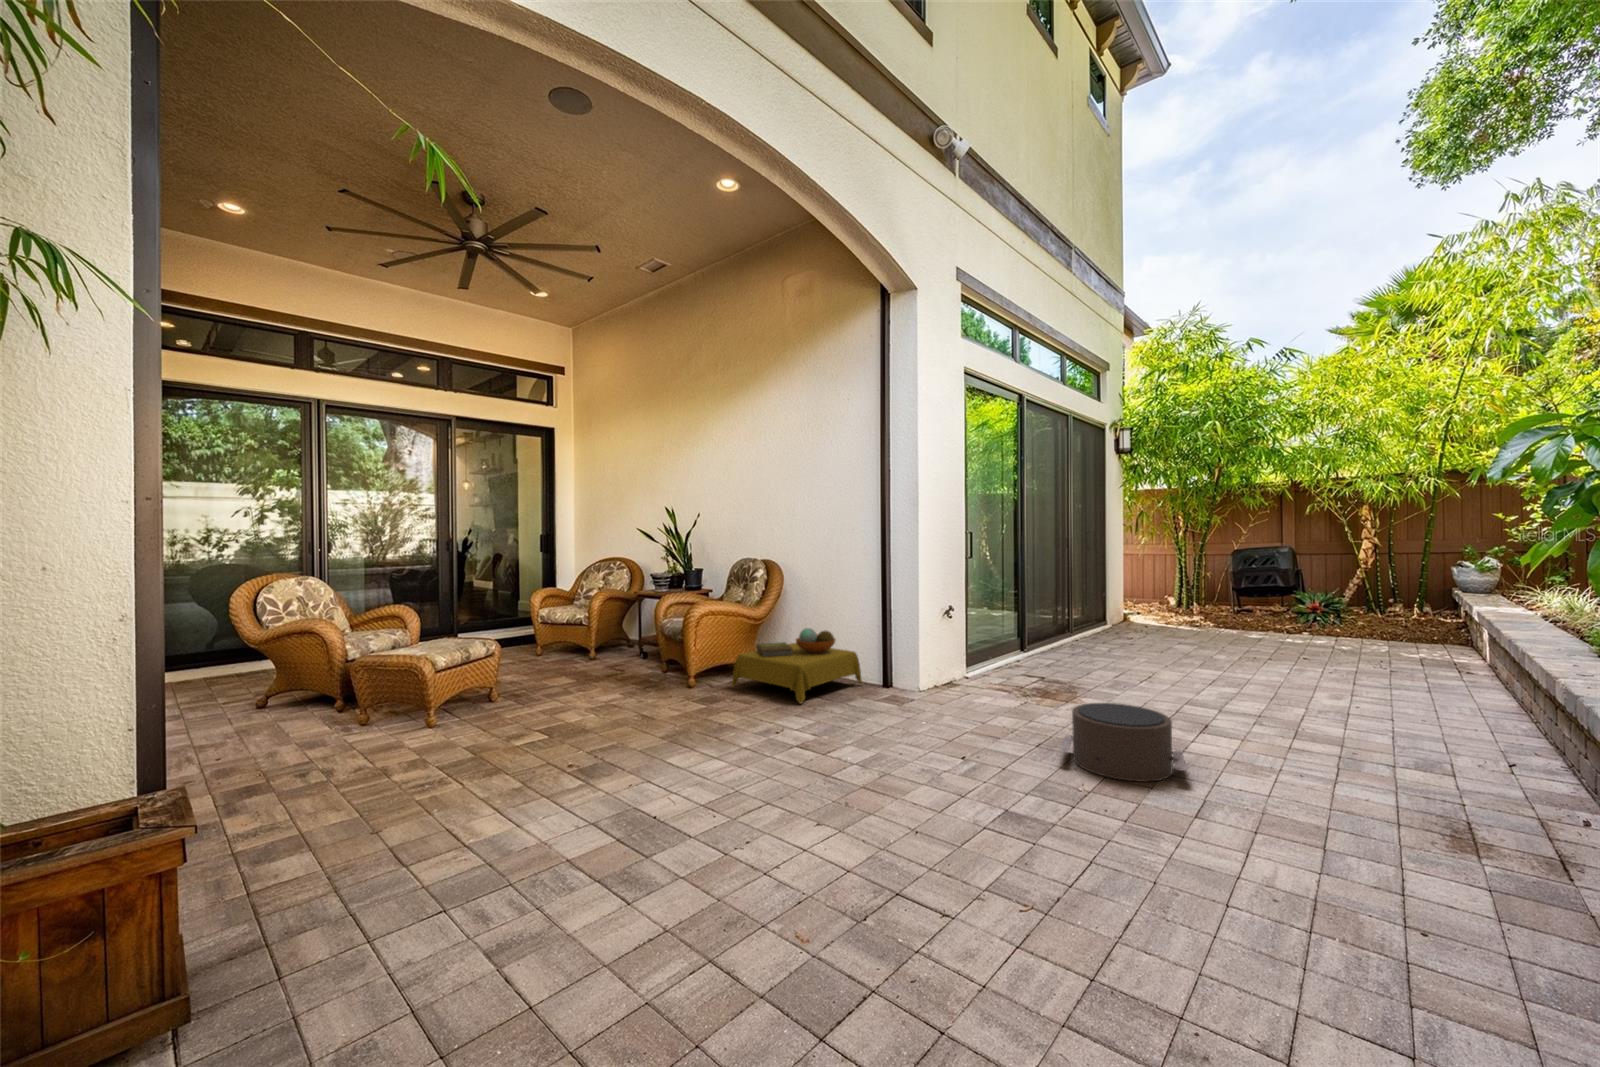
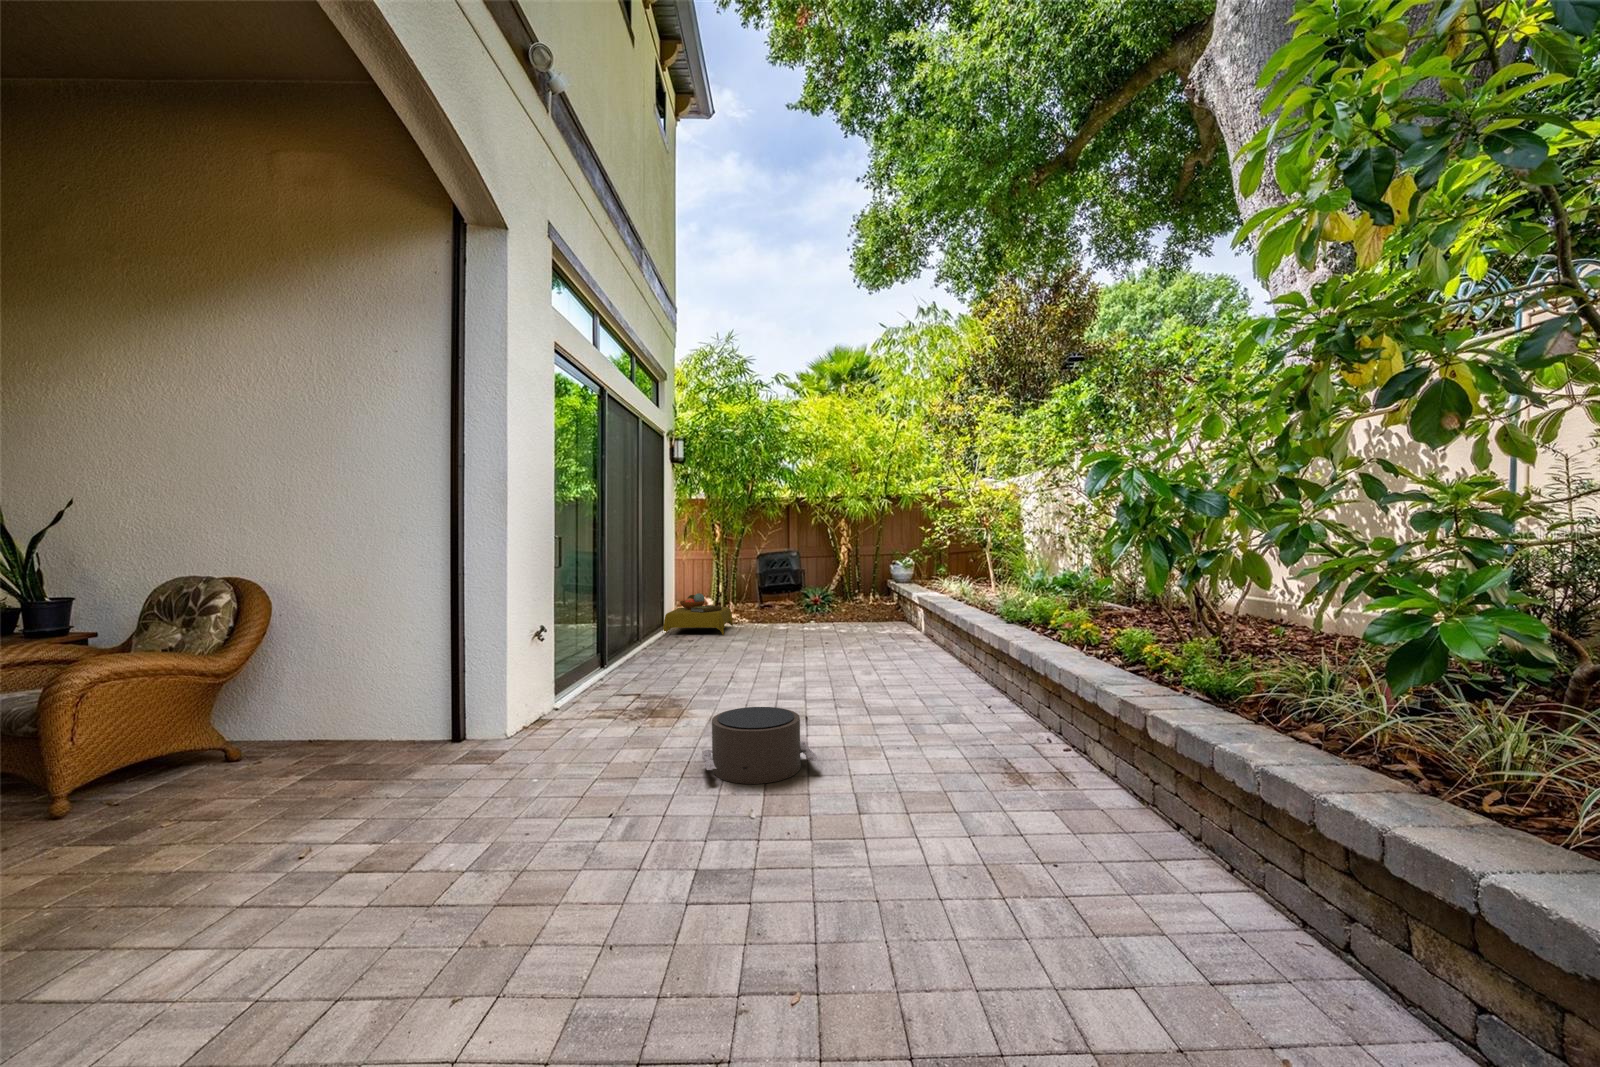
side table: present [732,628,862,703] -> present [662,593,733,635]

